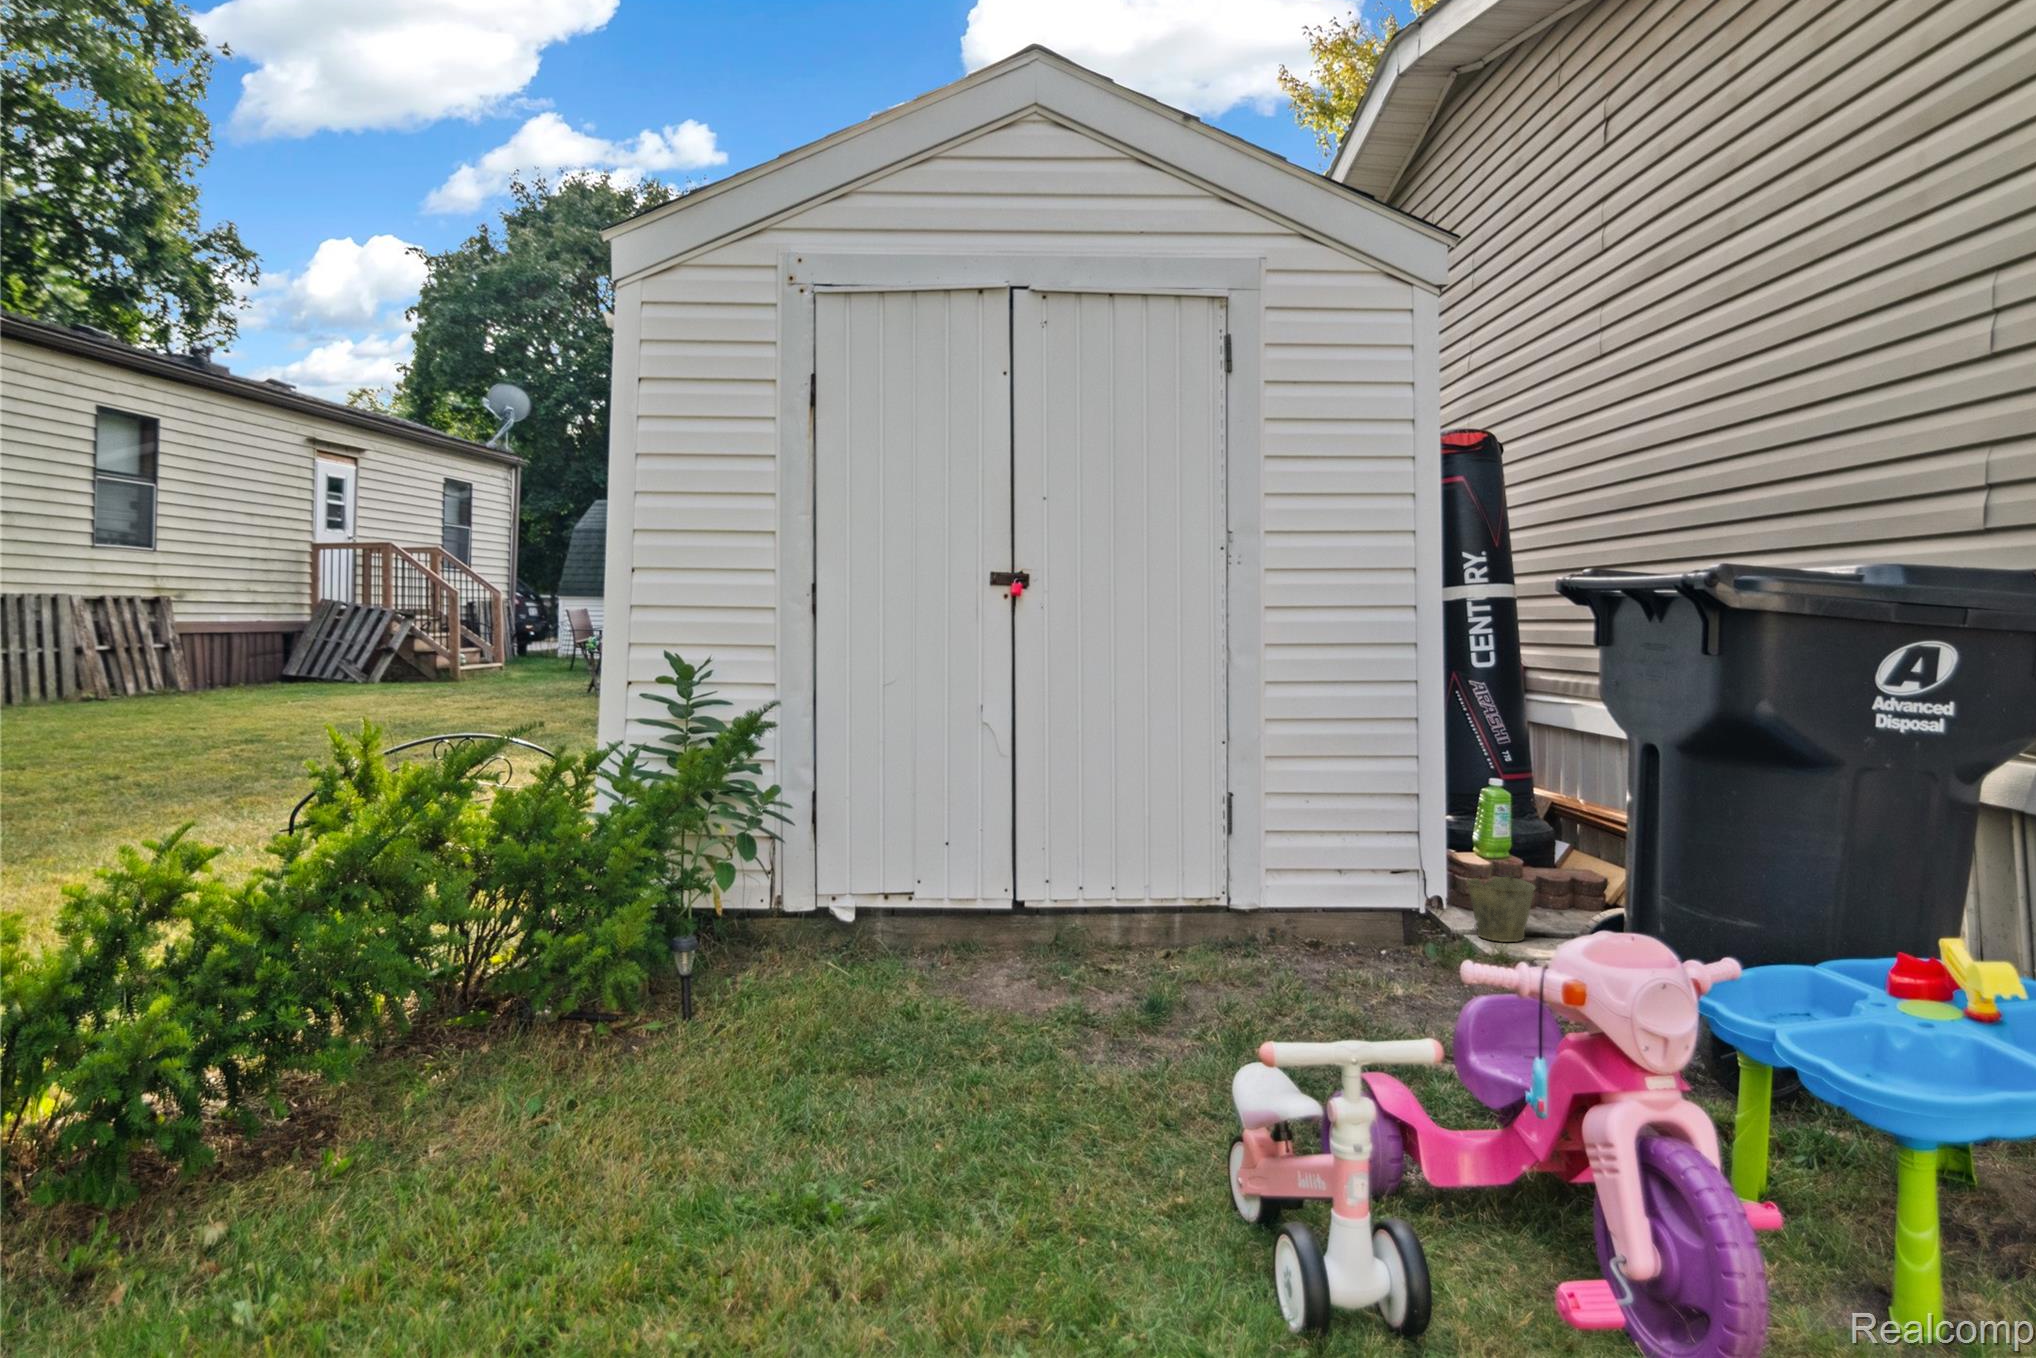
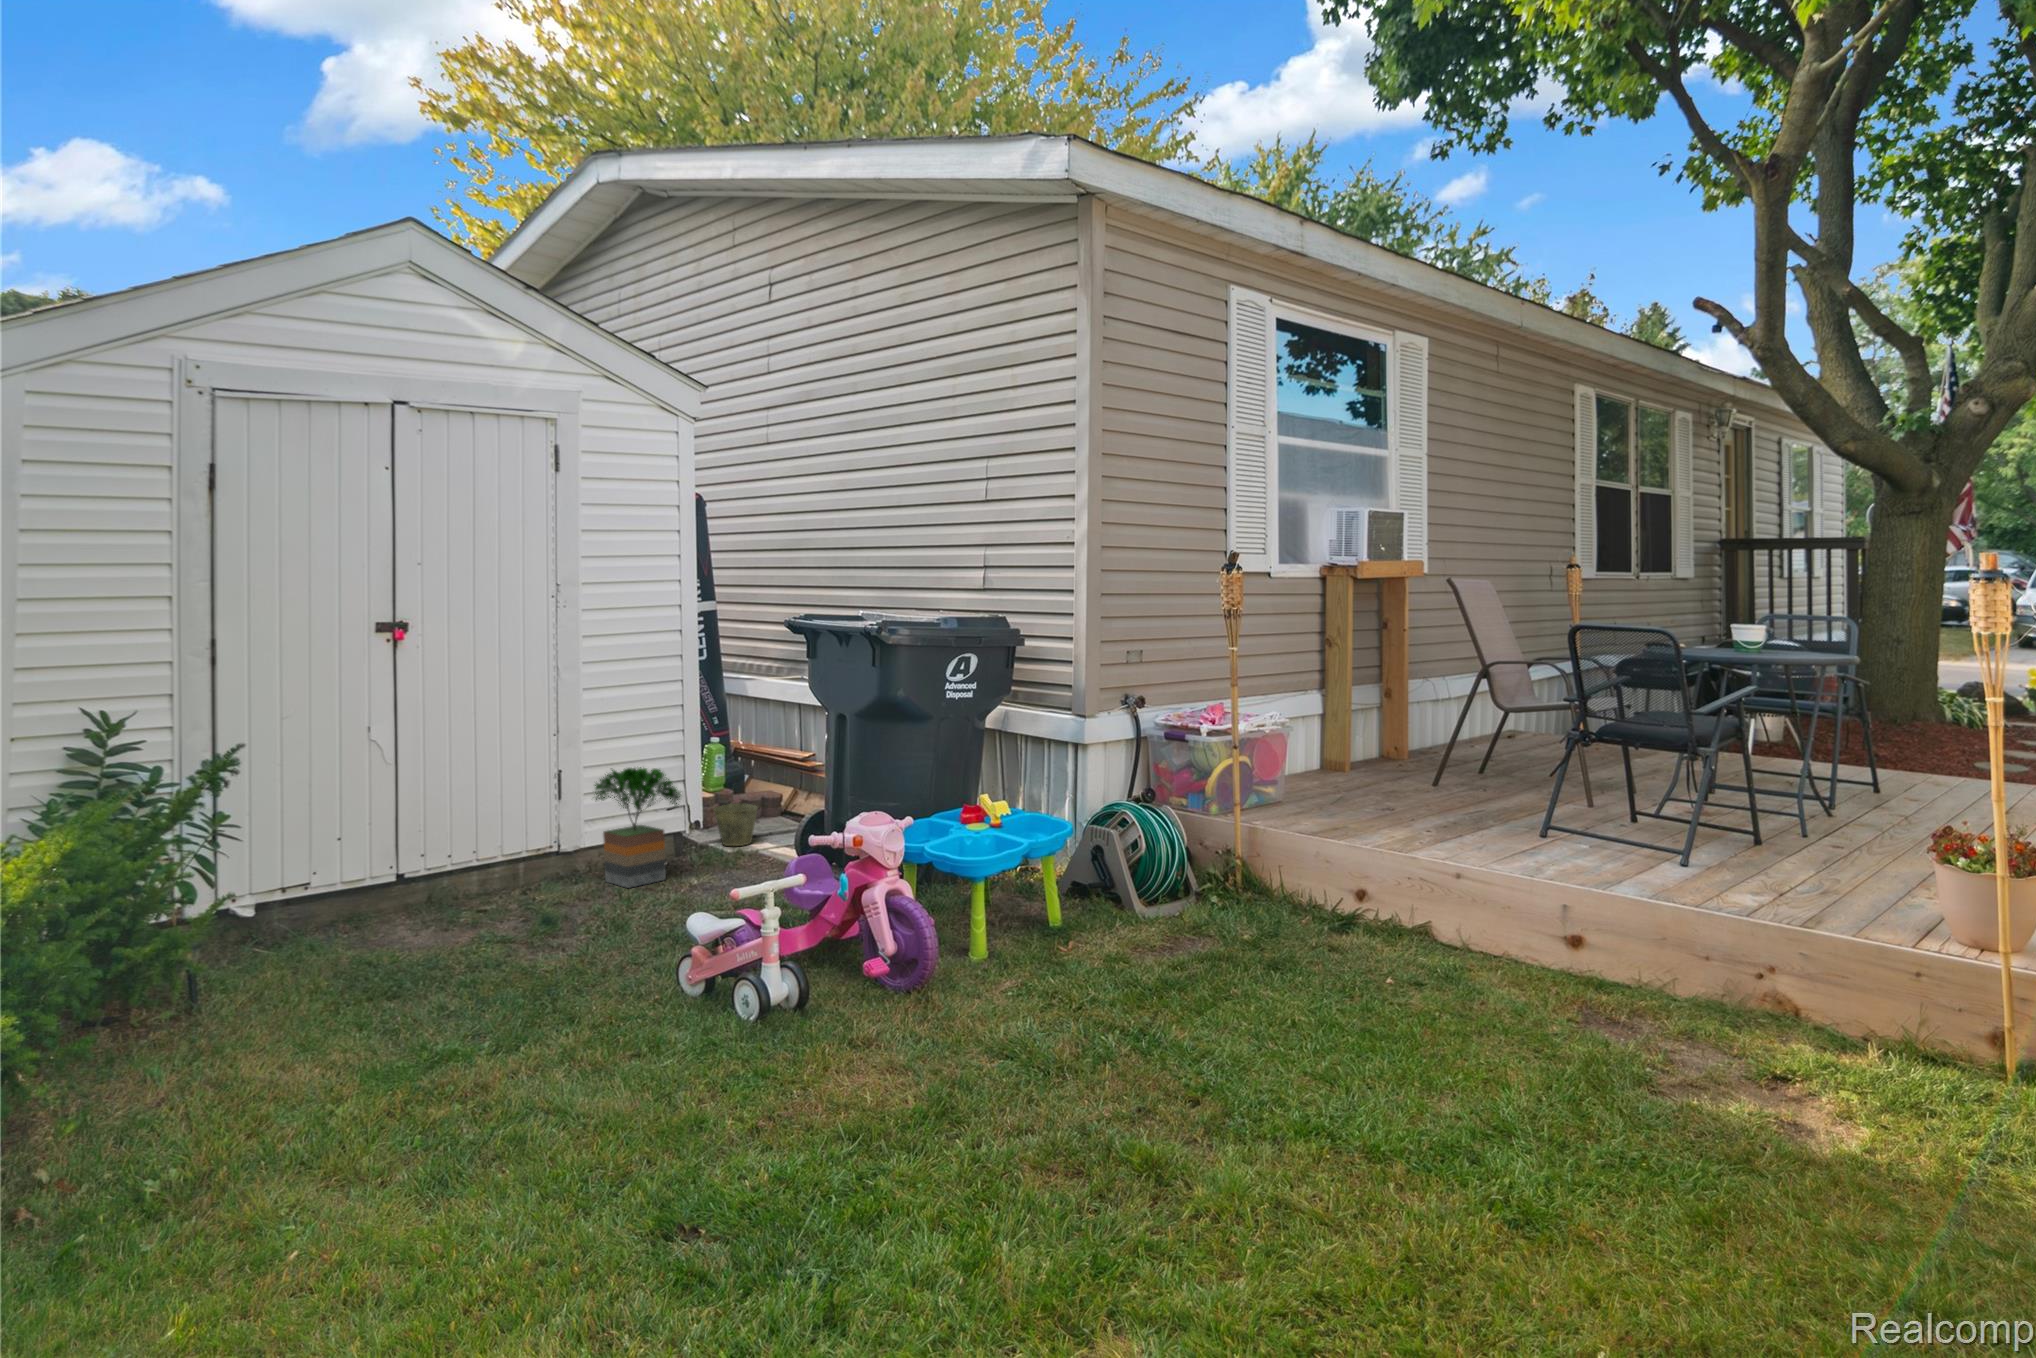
potted tree: none [1263,803,1390,978] -> present [595,767,680,888]

